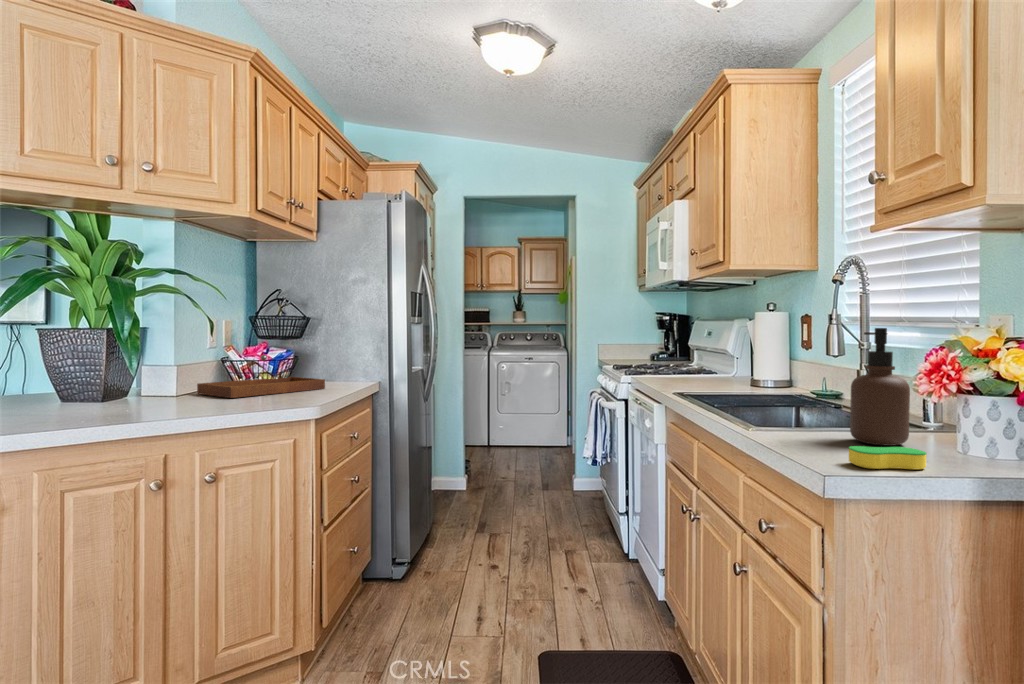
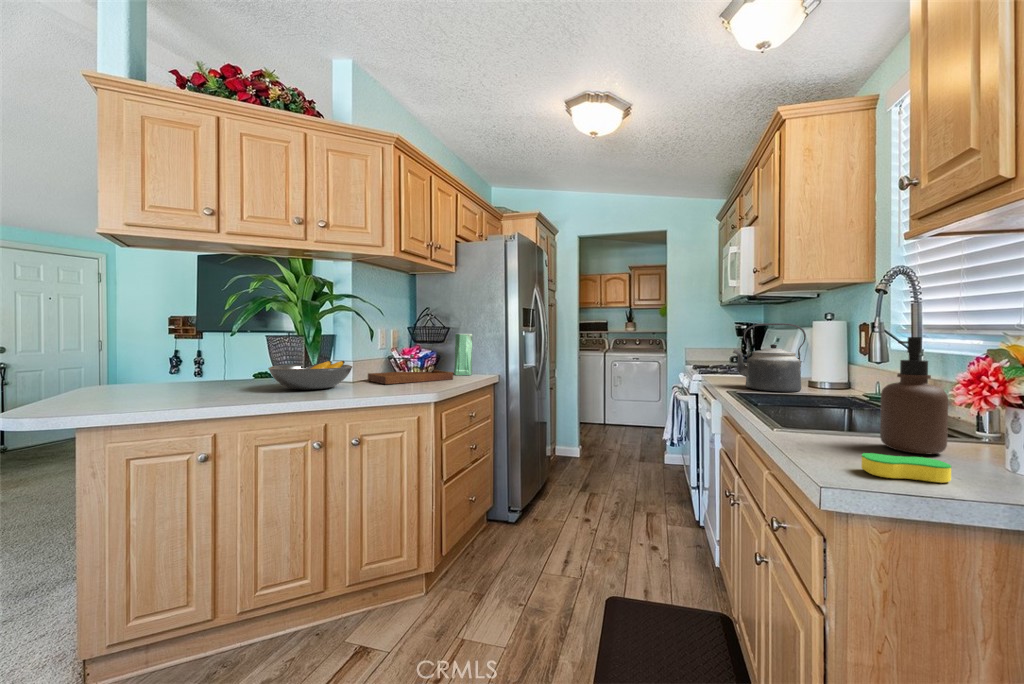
kettle: none [674,314,750,391] -> present [733,323,806,392]
vase: none [321,326,346,383] -> present [454,334,472,375]
fruit bowl: none [41,365,182,409] -> present [268,361,352,390]

